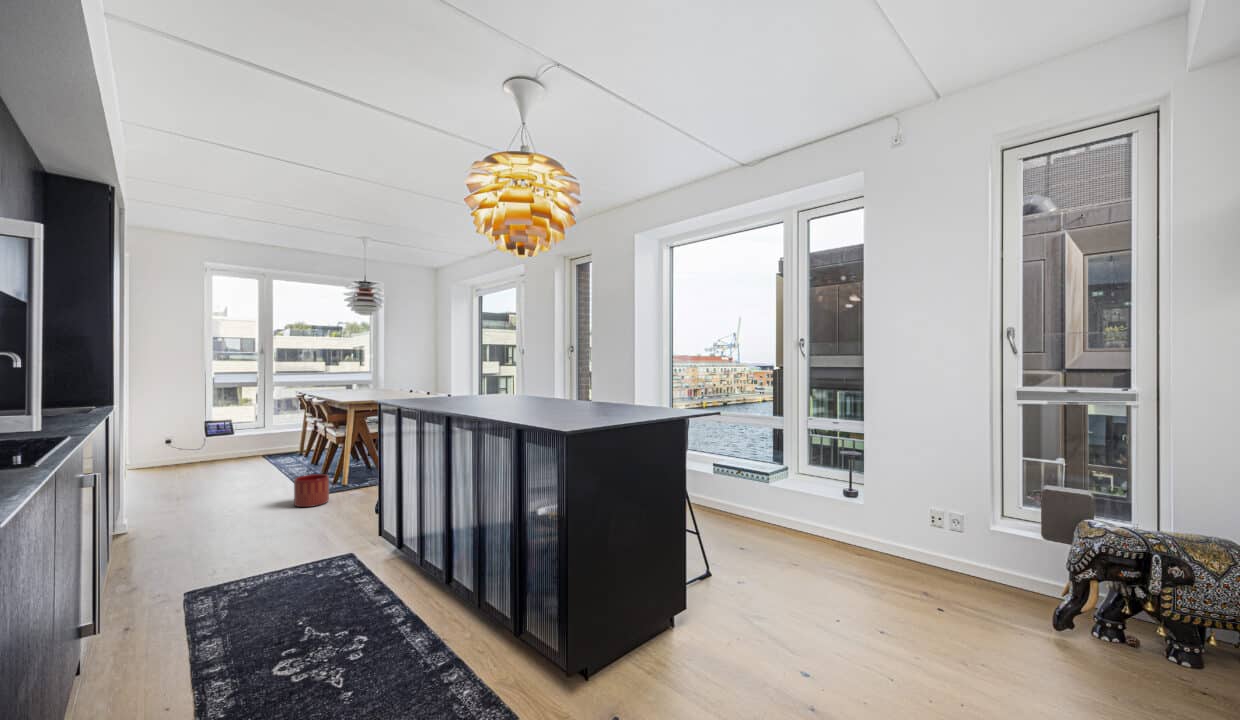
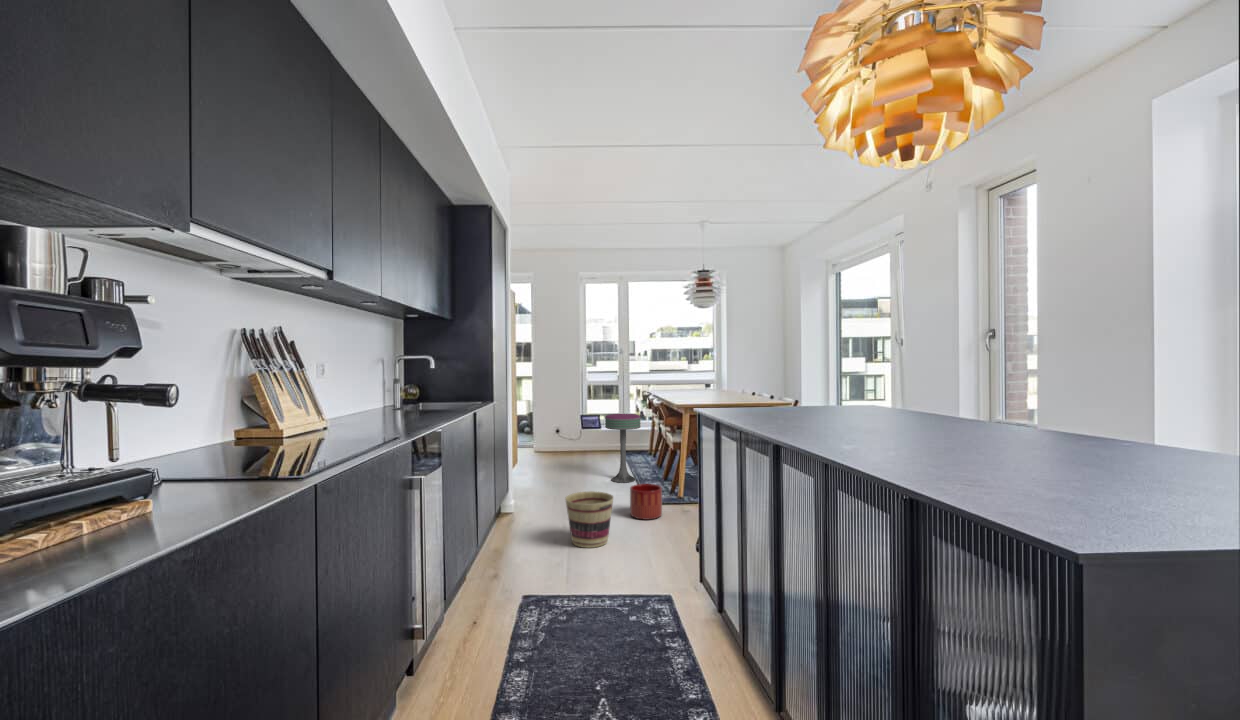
bar stool: none [255,414,297,483] -> present [605,414,641,482]
basket: none [224,484,282,539] -> present [565,491,613,548]

